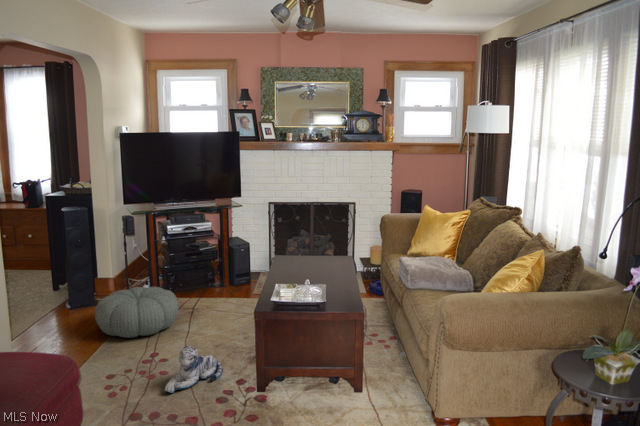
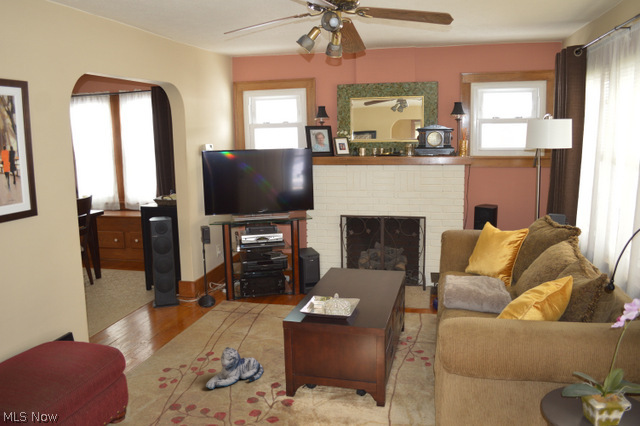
pouf: present [95,287,179,338] -> none [169,290,242,335]

